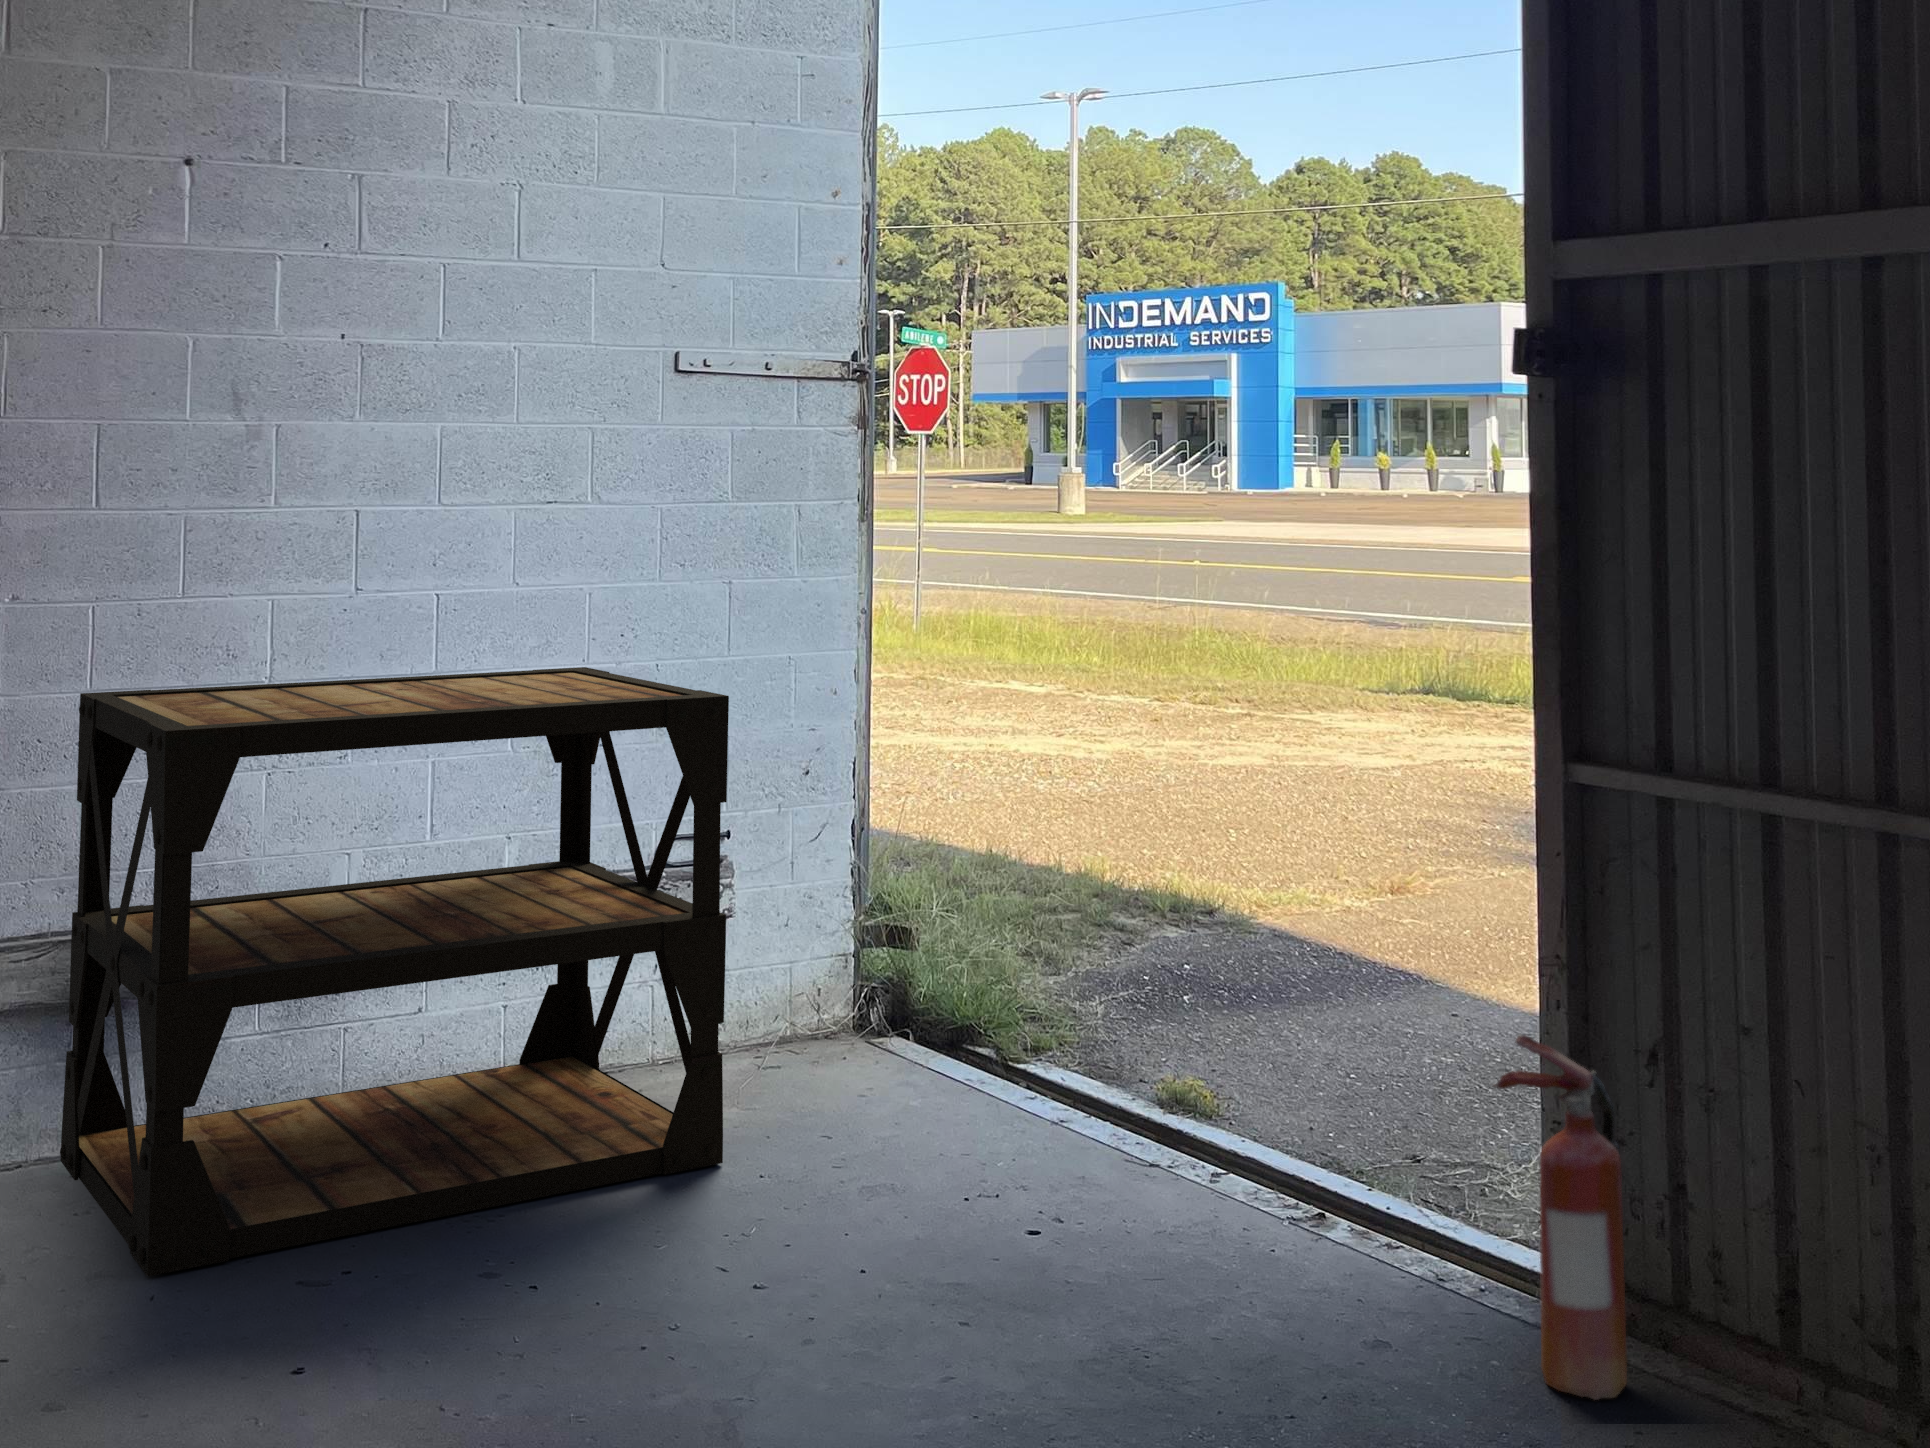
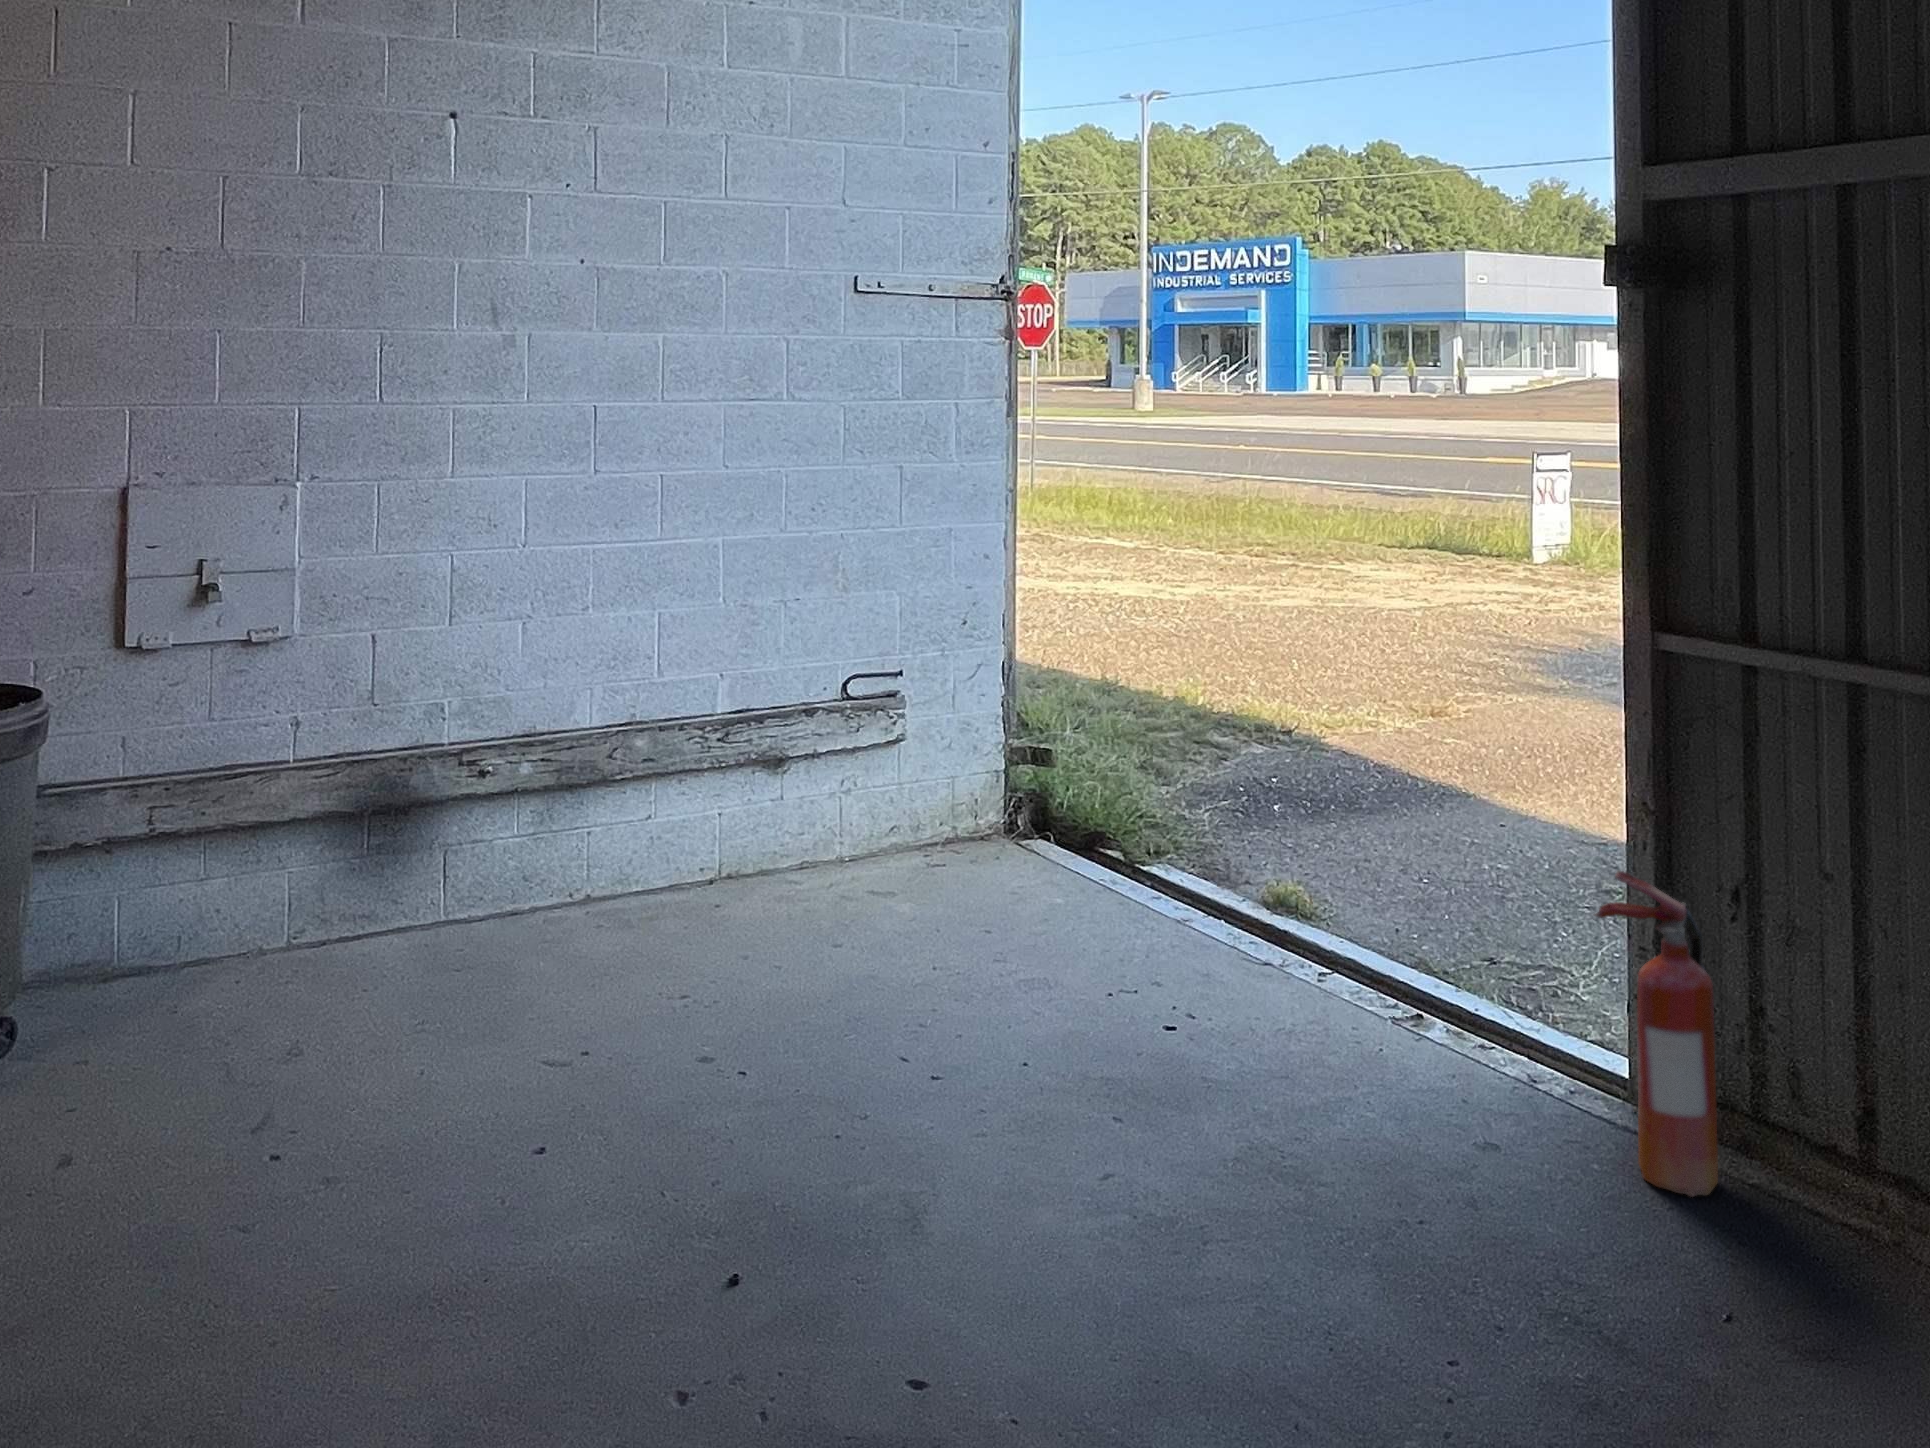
shelving unit: present [60,667,729,1276] -> none [356,536,907,1052]

